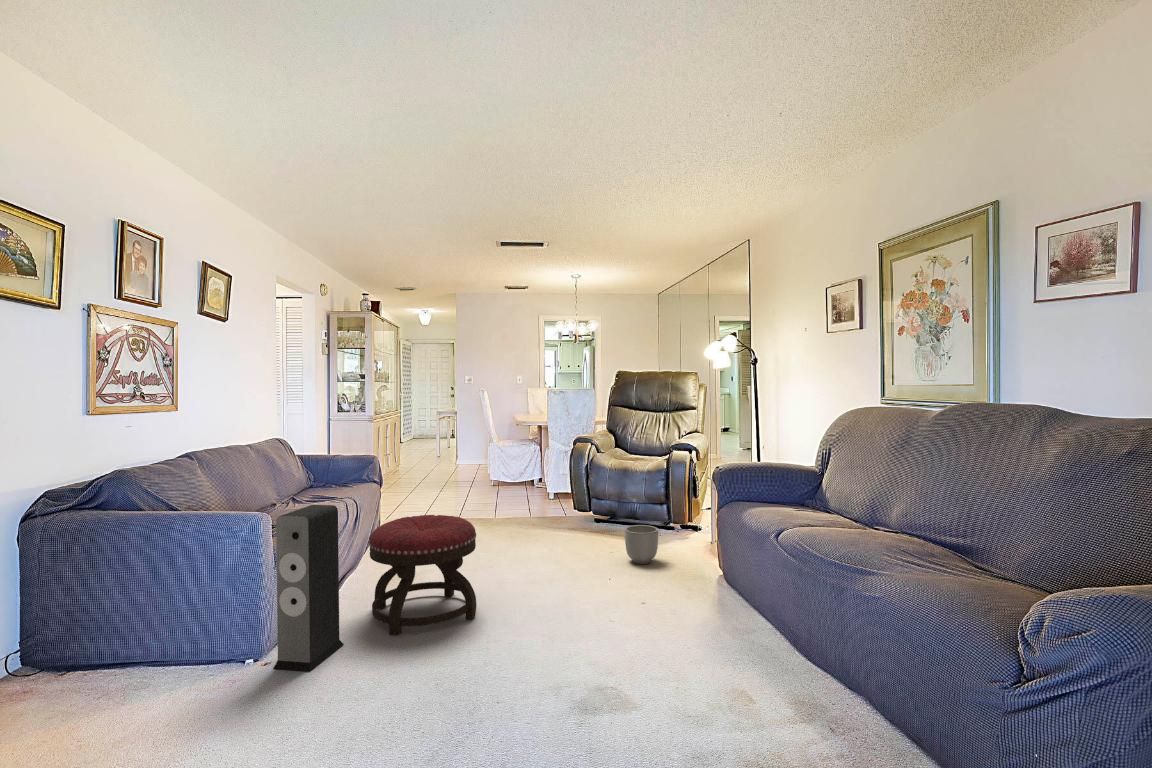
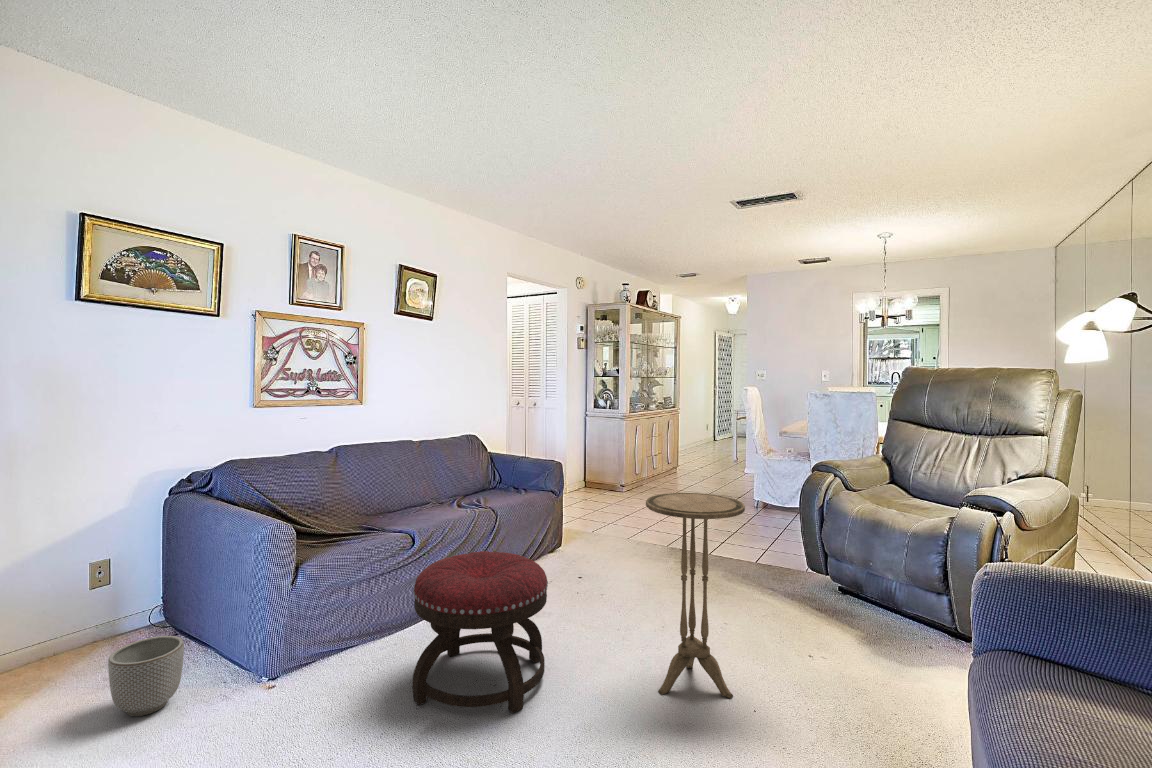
side table: none [529,453,594,588] -> present [646,493,745,698]
speaker: present [273,505,343,672] -> none [278,526,362,724]
planter: present [625,525,658,564] -> present [108,636,184,716]

